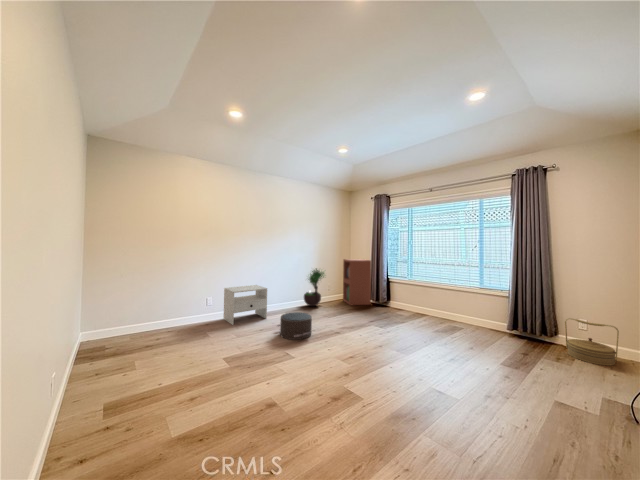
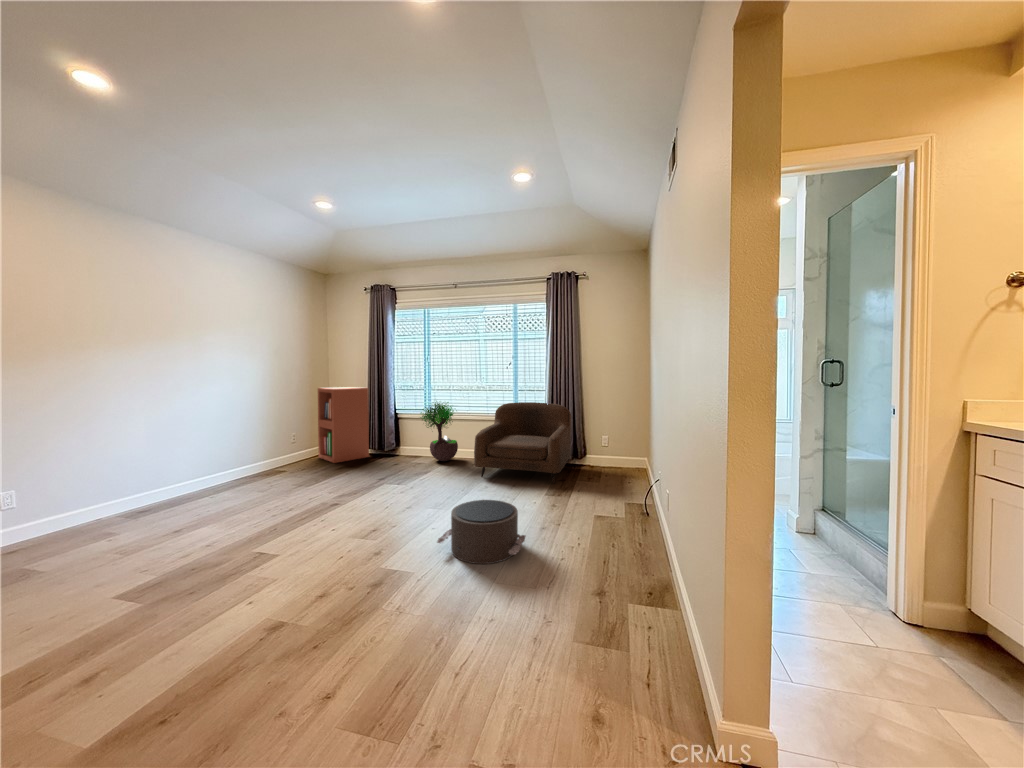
potted tree: present [304,268,324,306] -> present [420,402,458,461]
armchair: none [439,278,539,355] -> present [474,402,571,483]
nightstand: present [223,285,267,325] -> none [14,449,157,546]
pouf: present [277,312,312,340] -> present [437,500,526,564]
woven basket: present [565,318,619,366] -> none [592,436,630,477]

